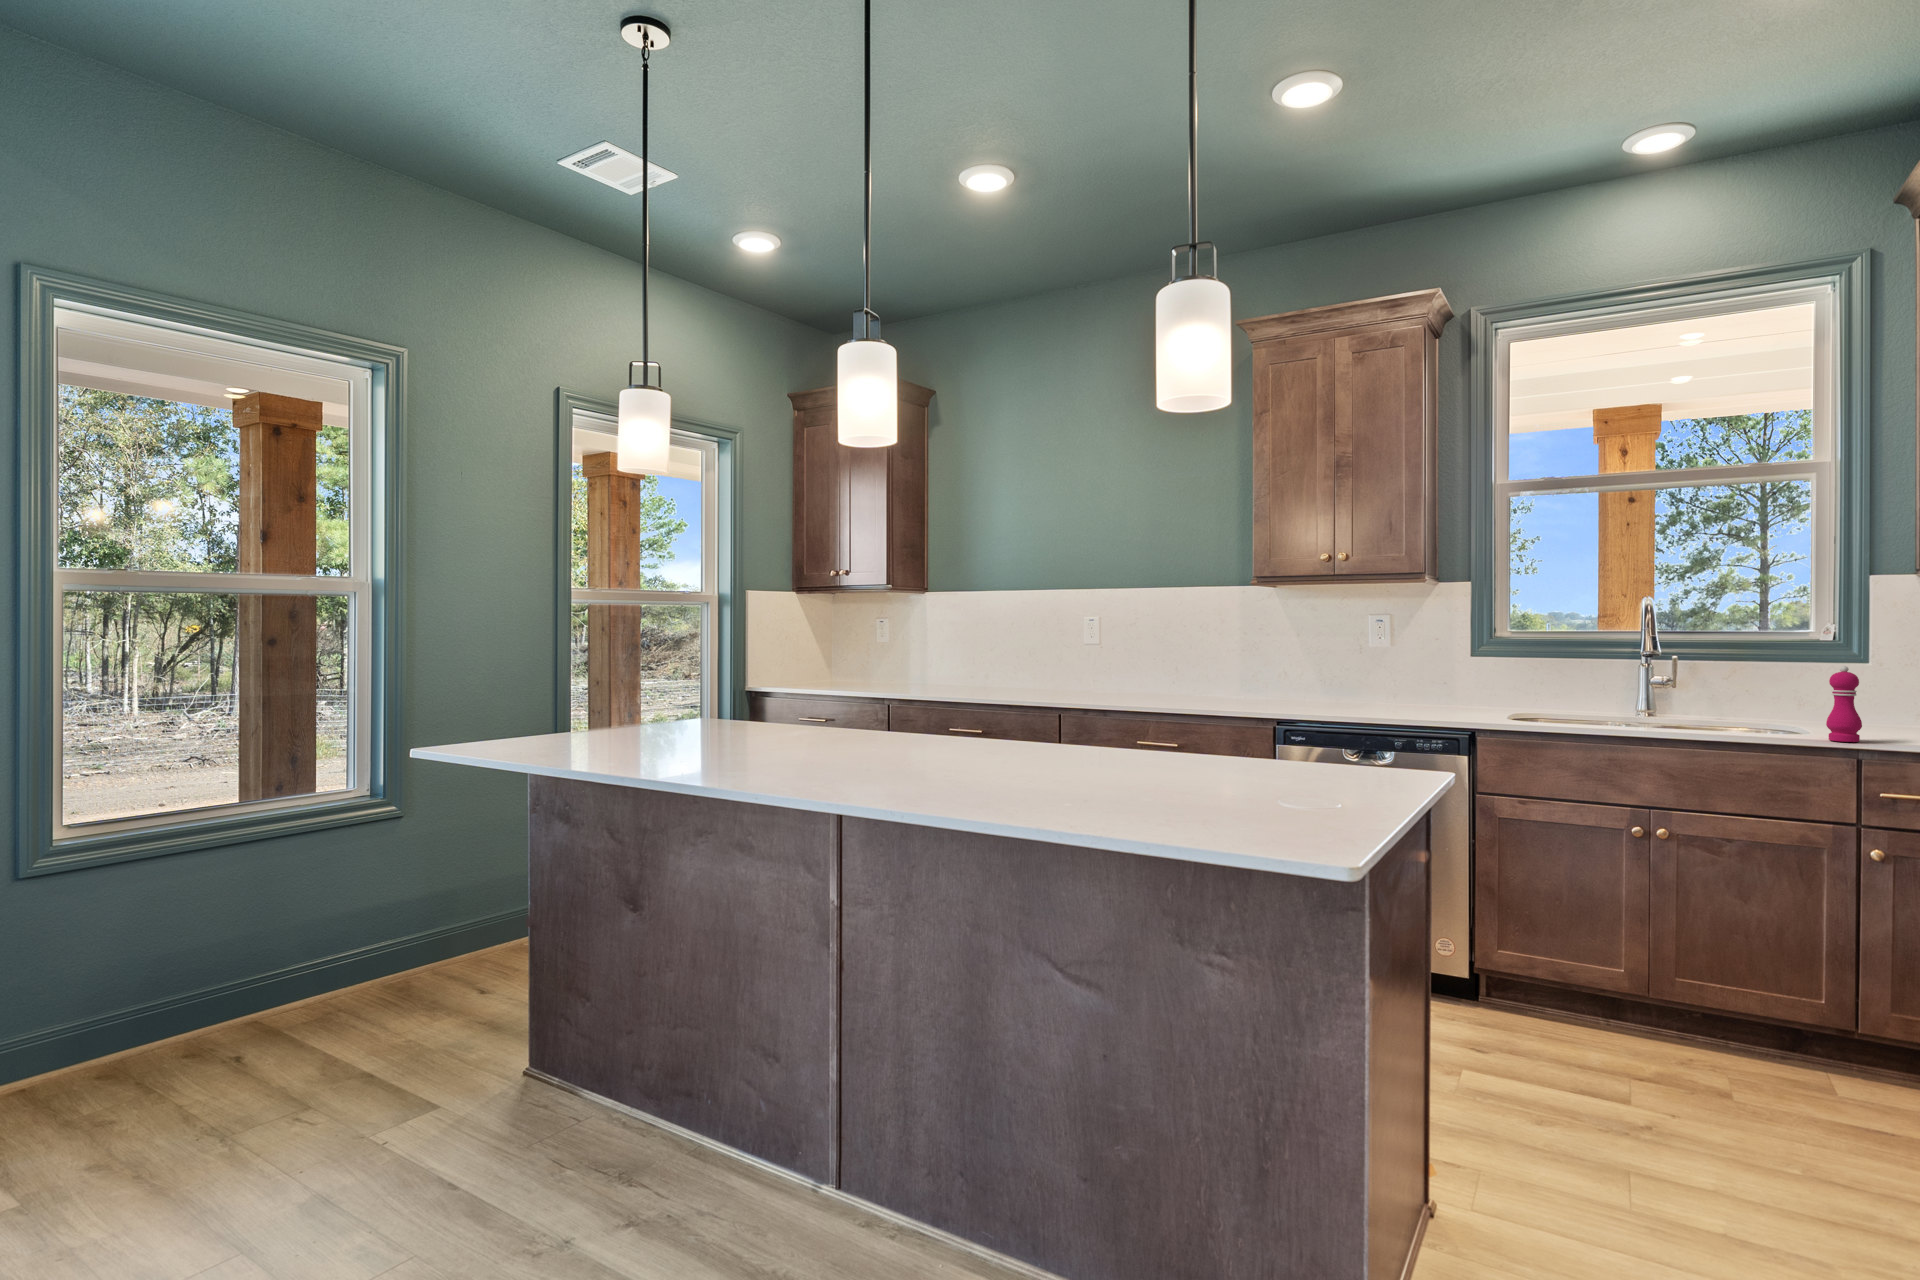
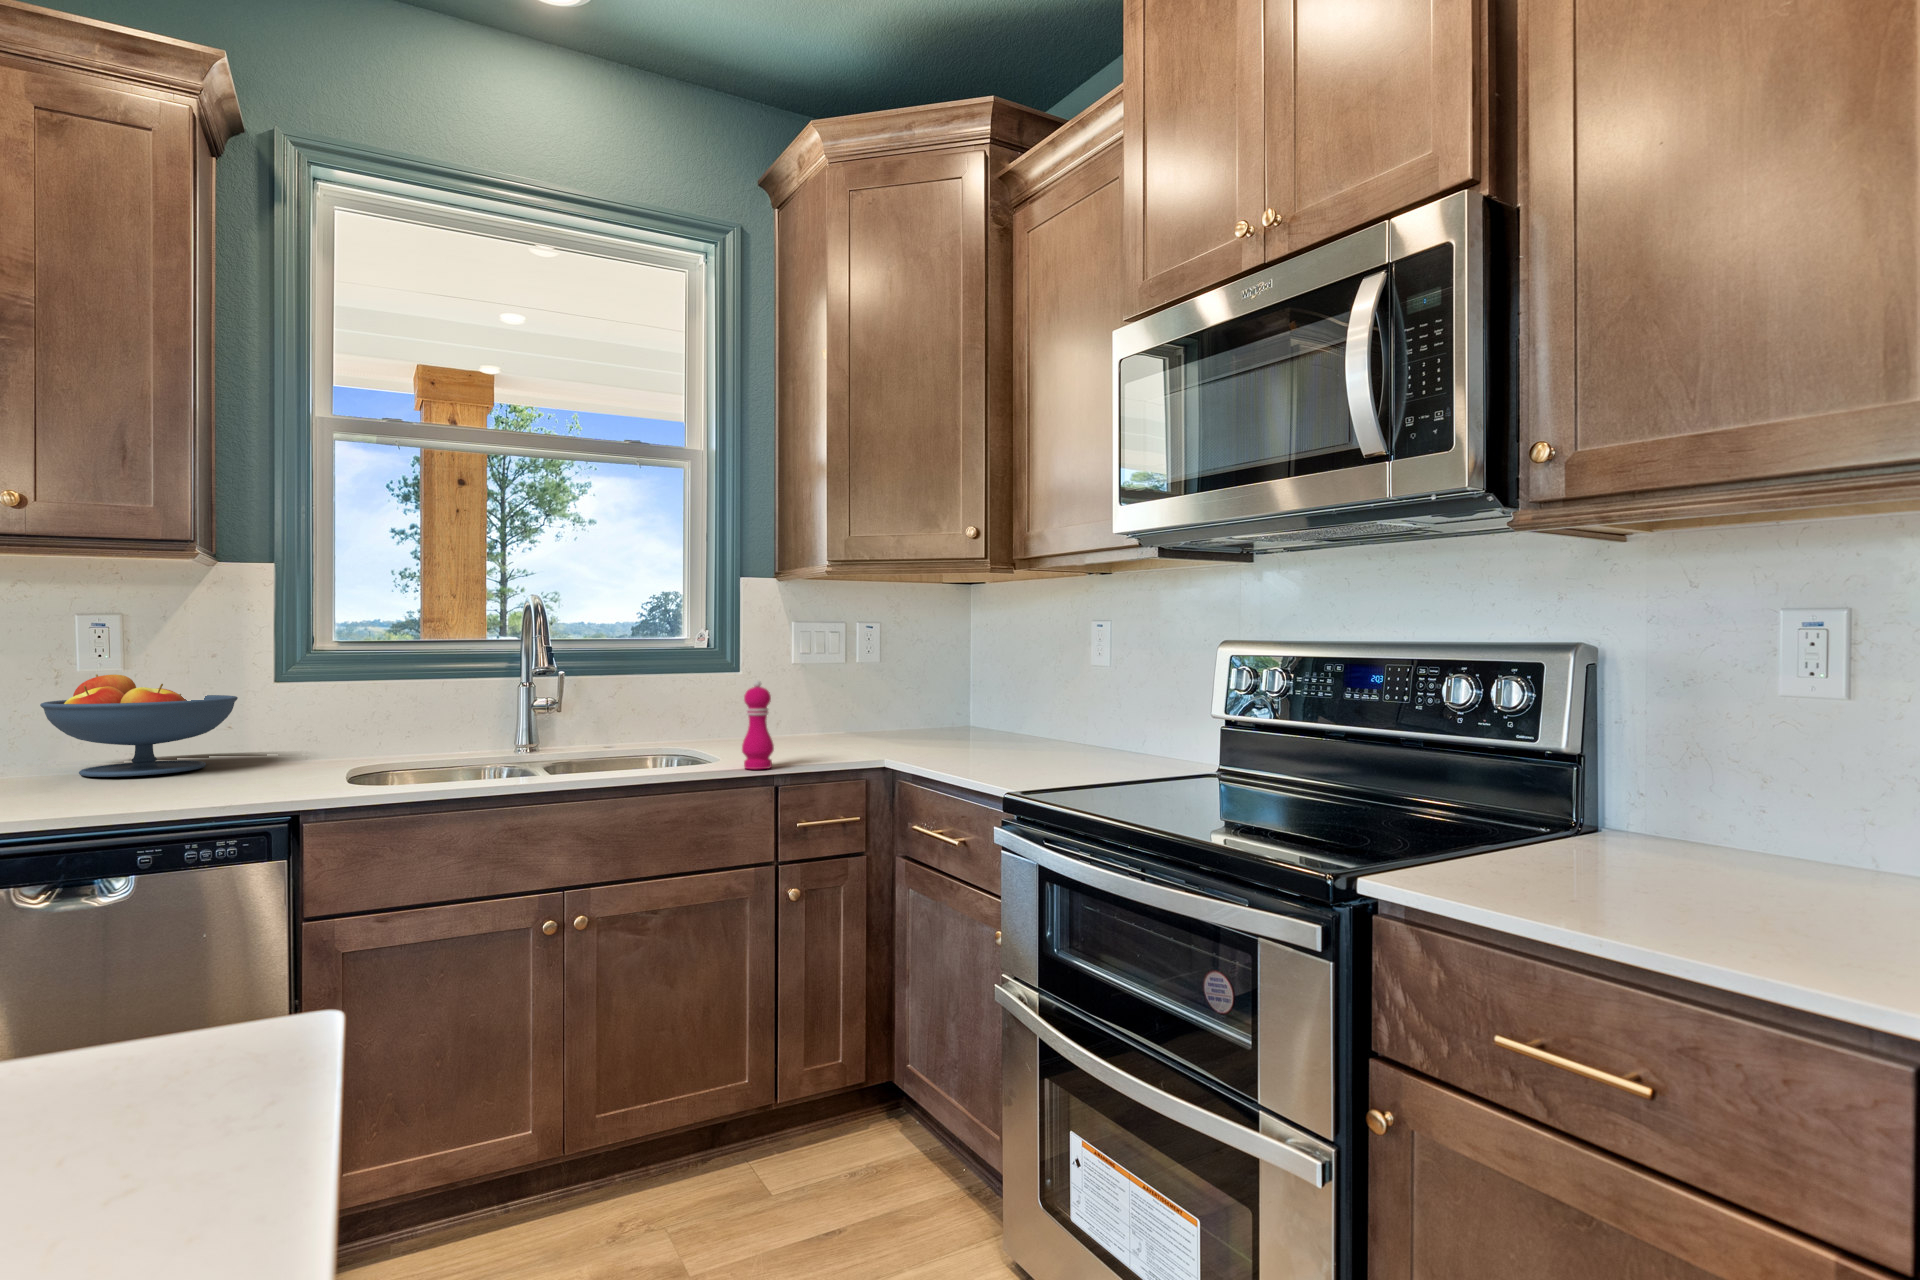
fruit bowl: none [1353,649,1448,706] -> present [40,674,238,777]

